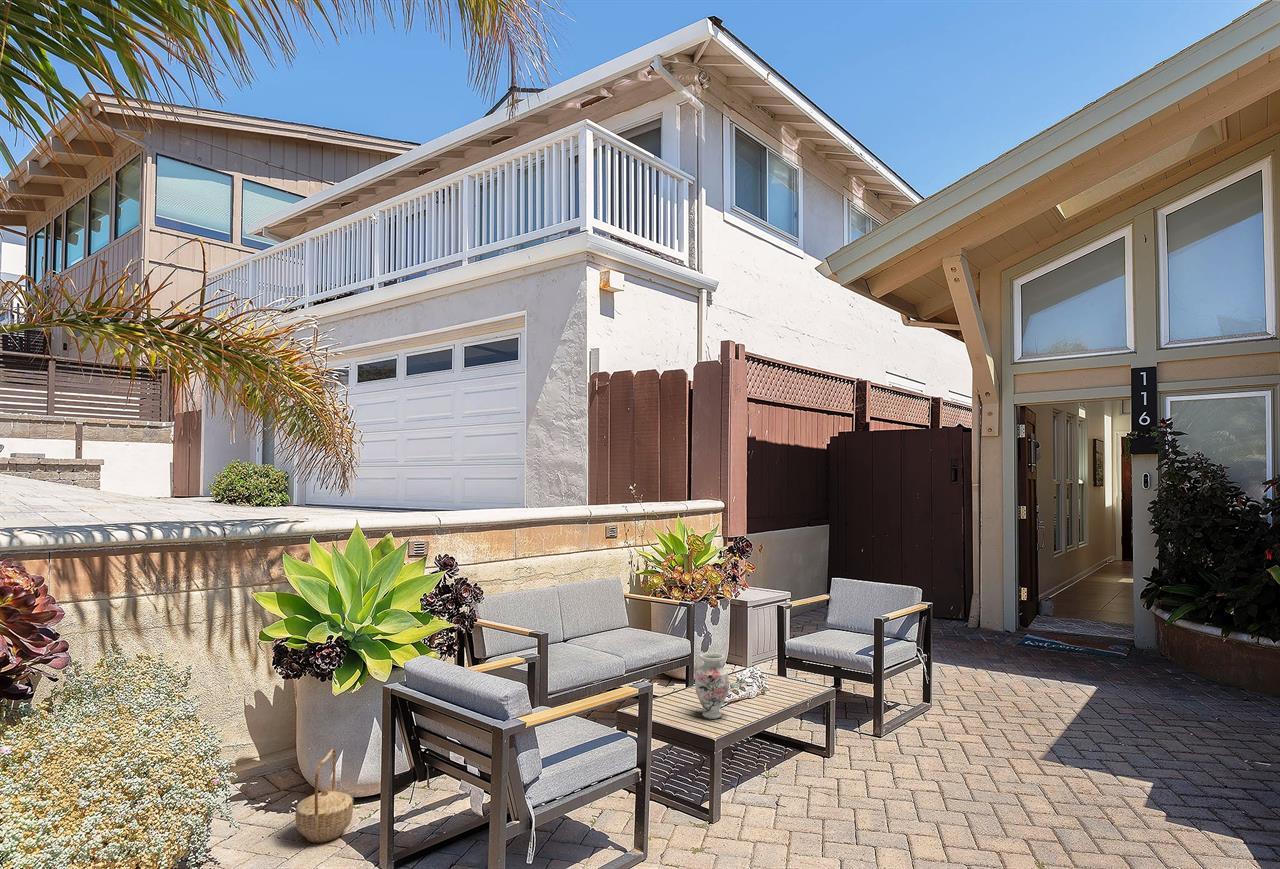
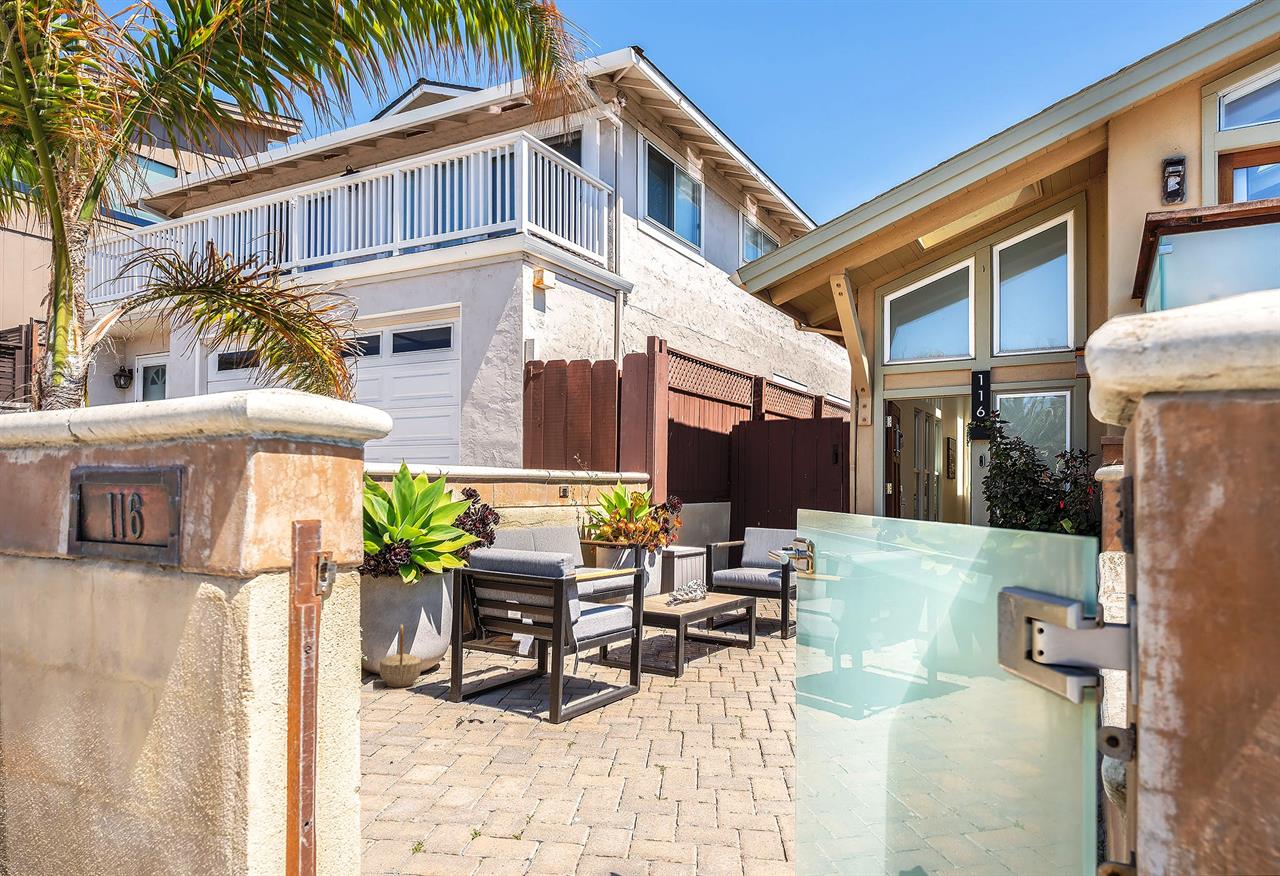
vase: present [695,653,729,719] -> none [663,559,688,605]

